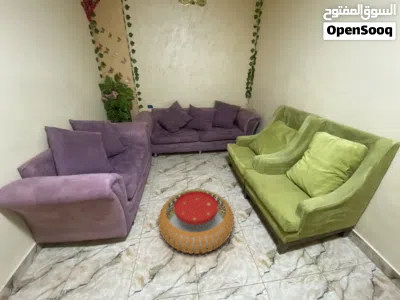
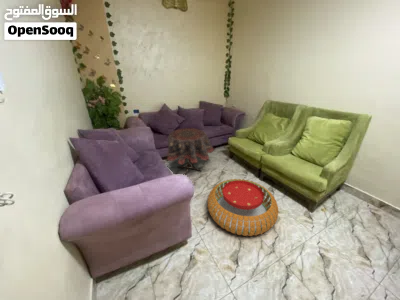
side table: none [152,129,204,177] -> present [168,128,213,174]

